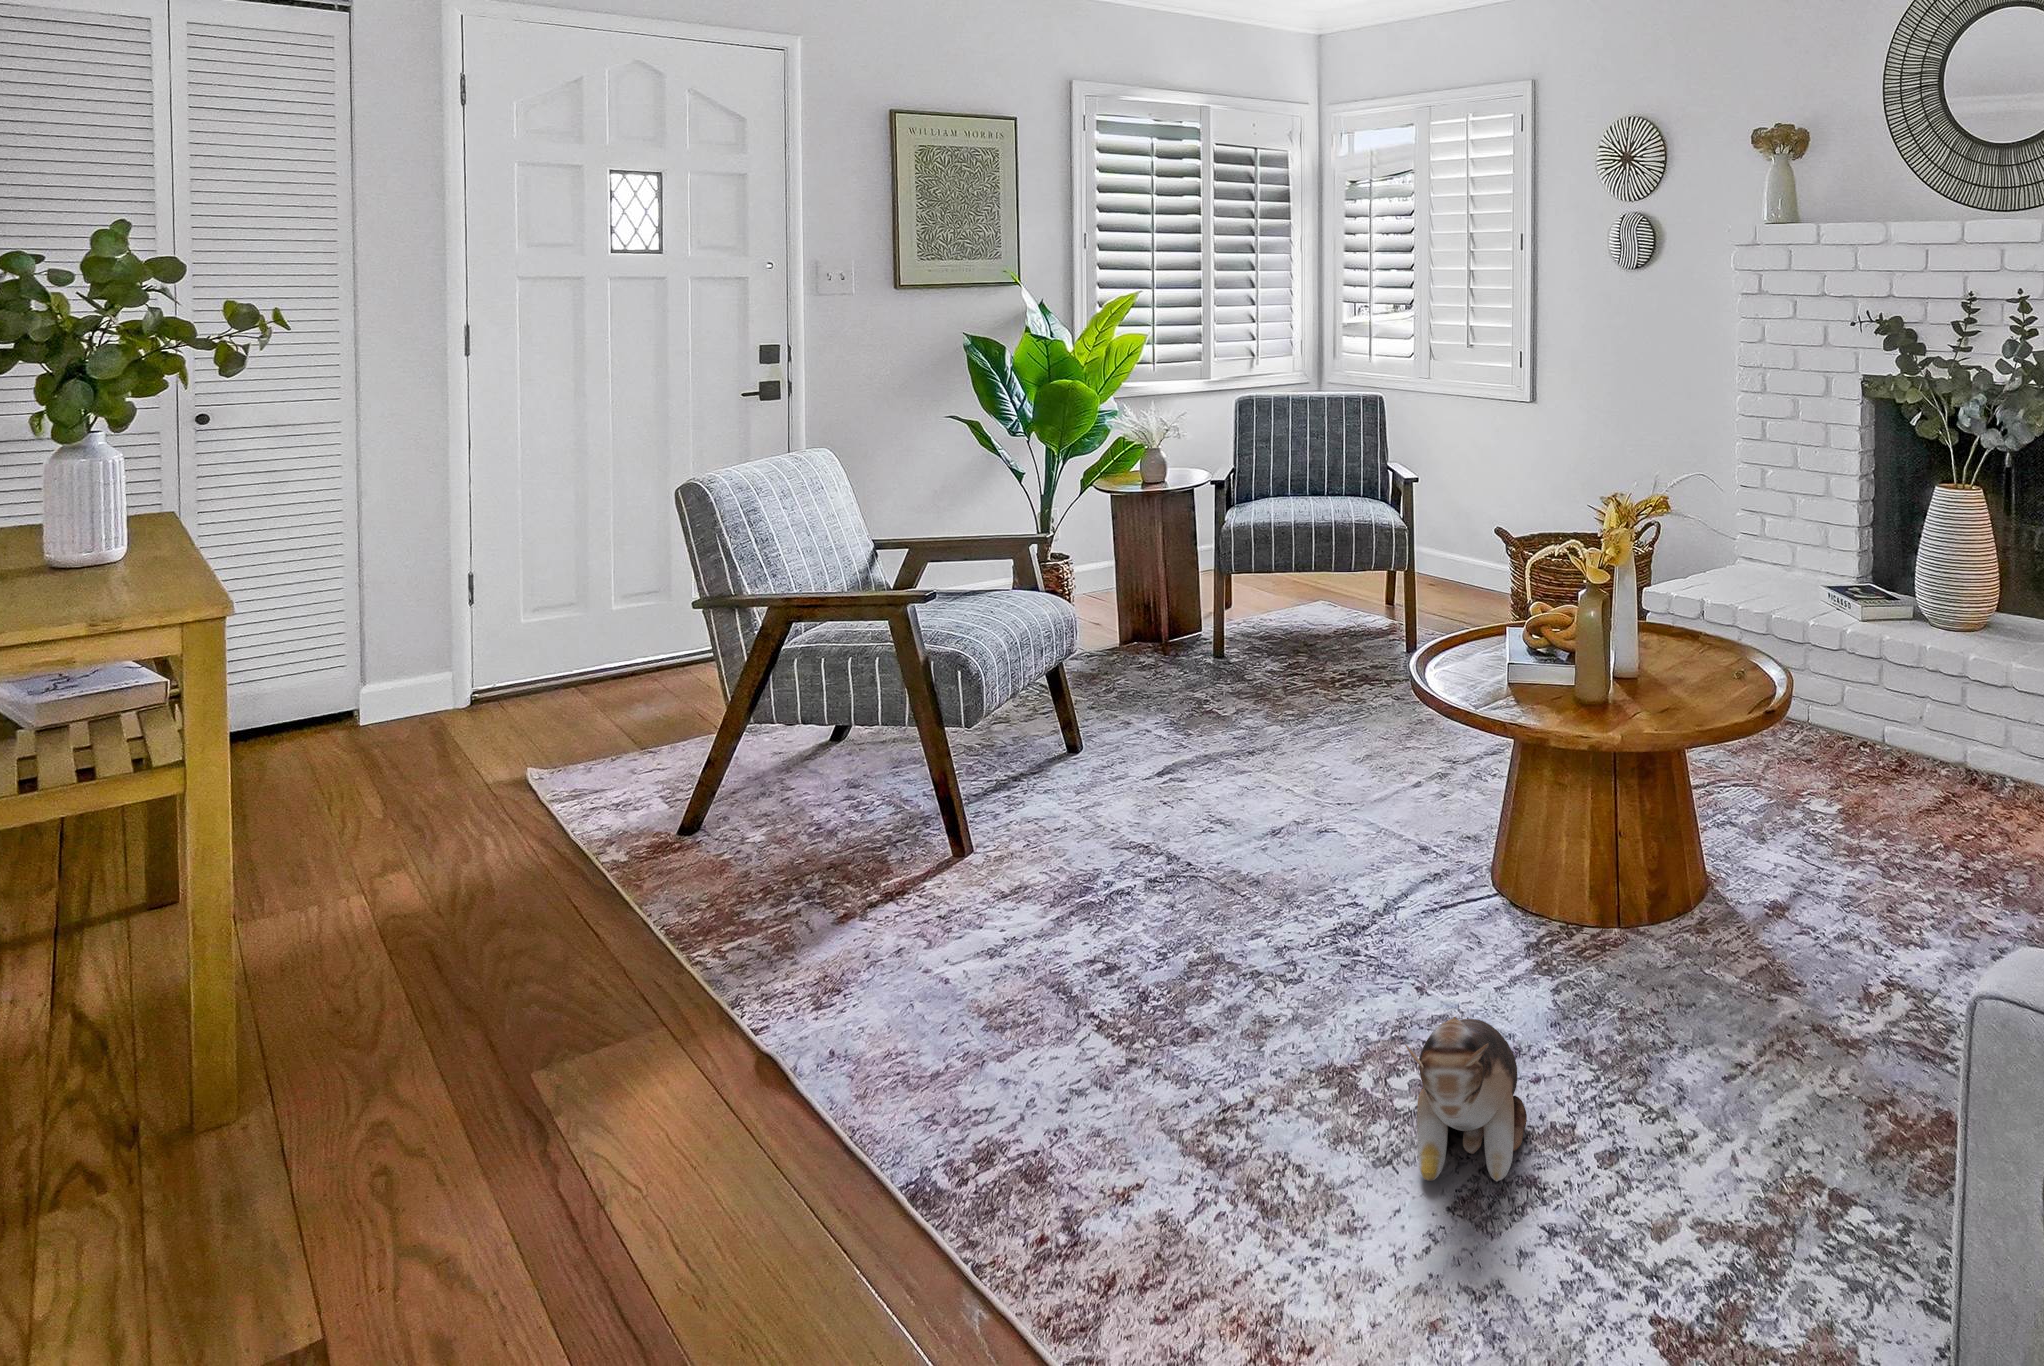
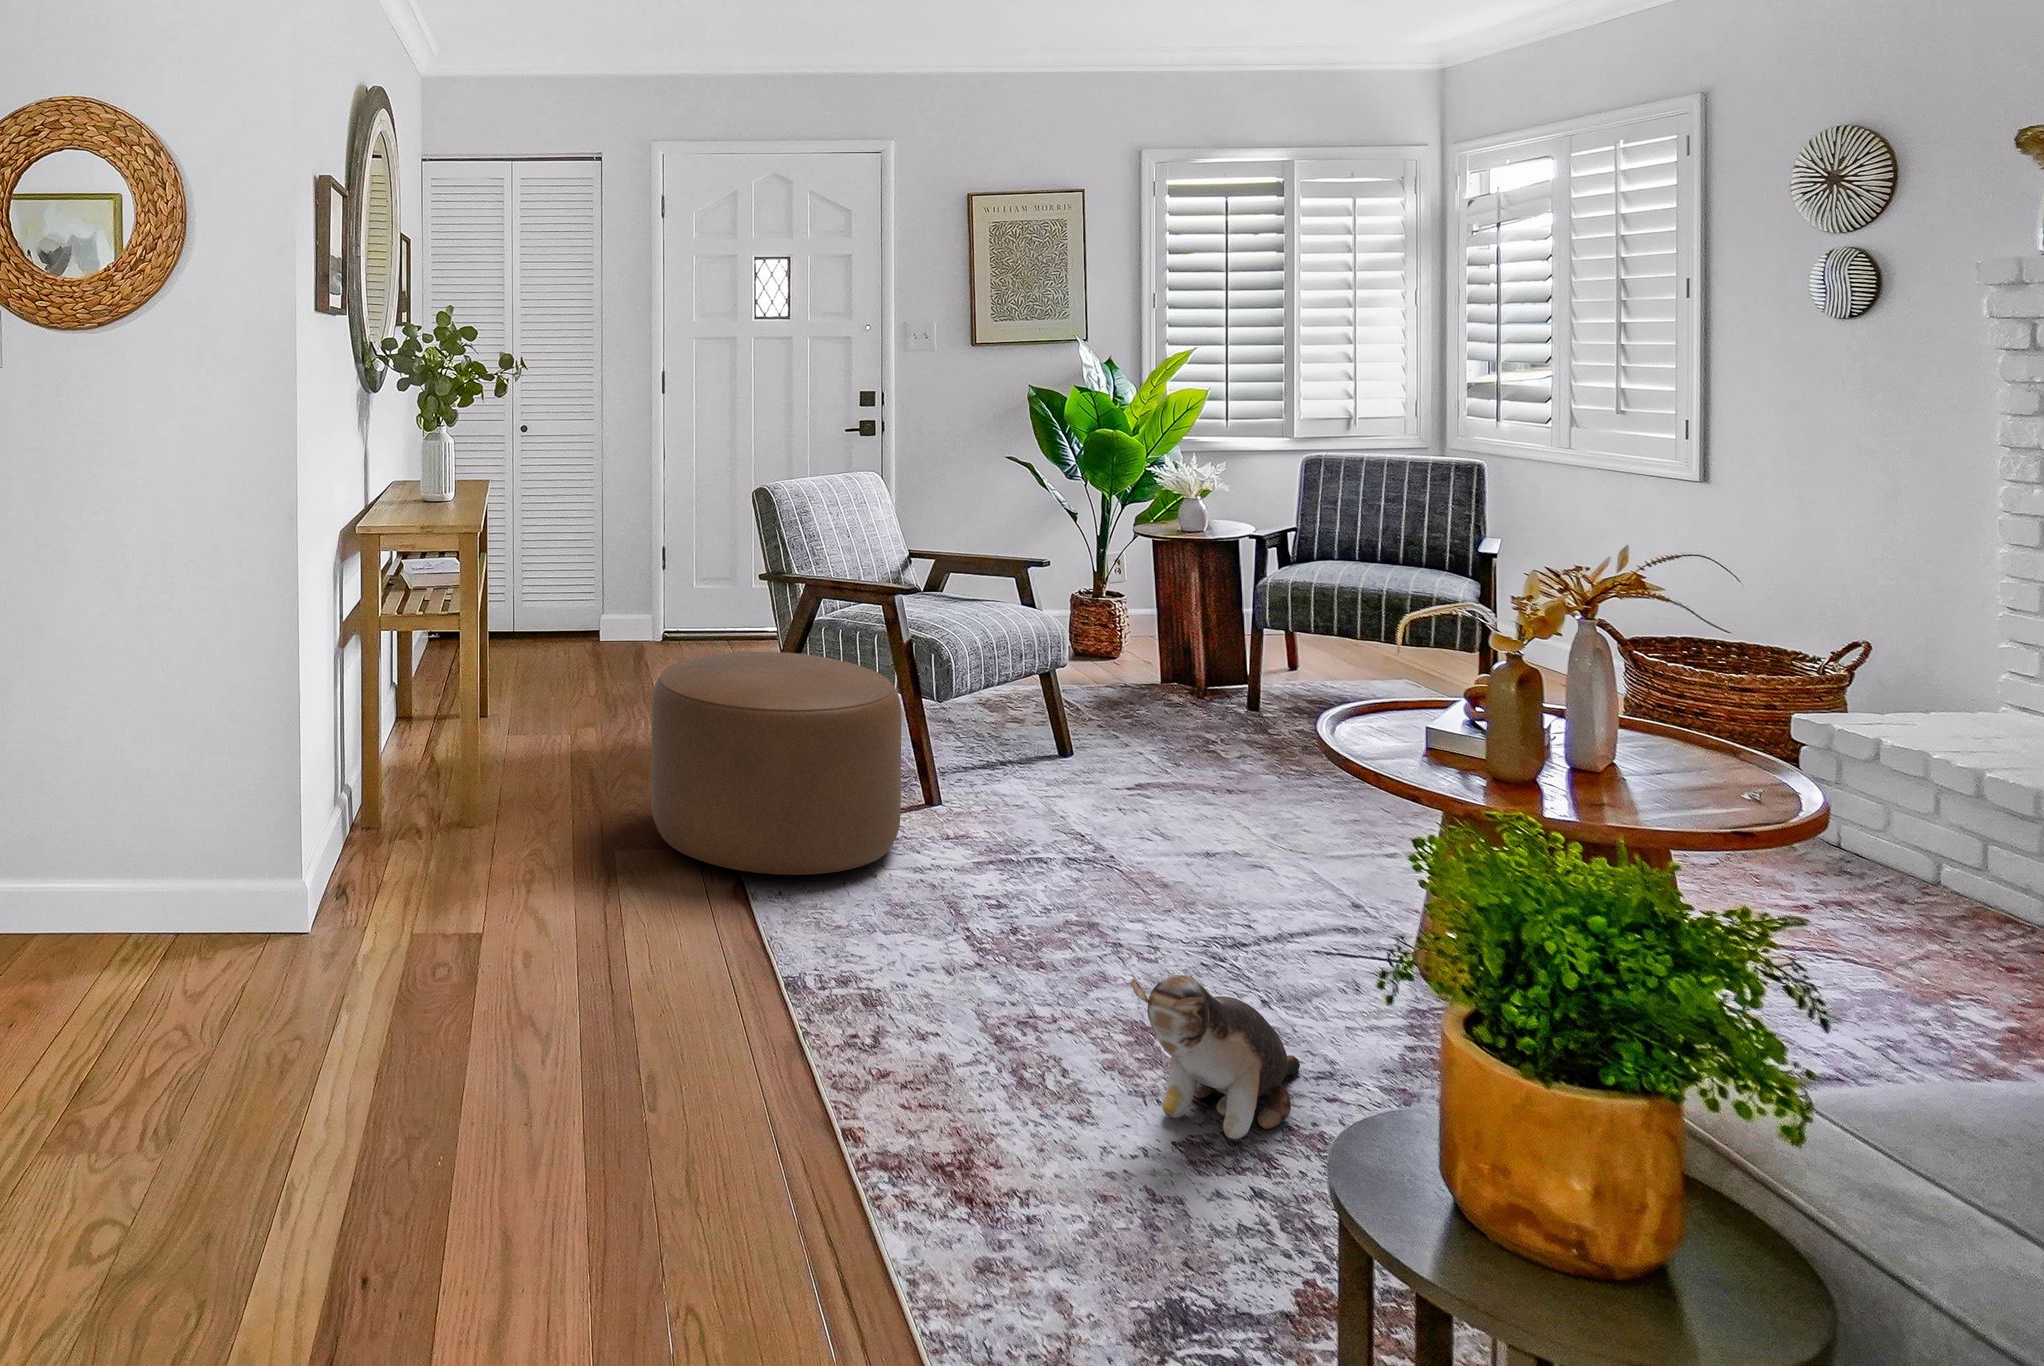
ottoman: none [590,707,960,1040] -> present [651,652,901,875]

